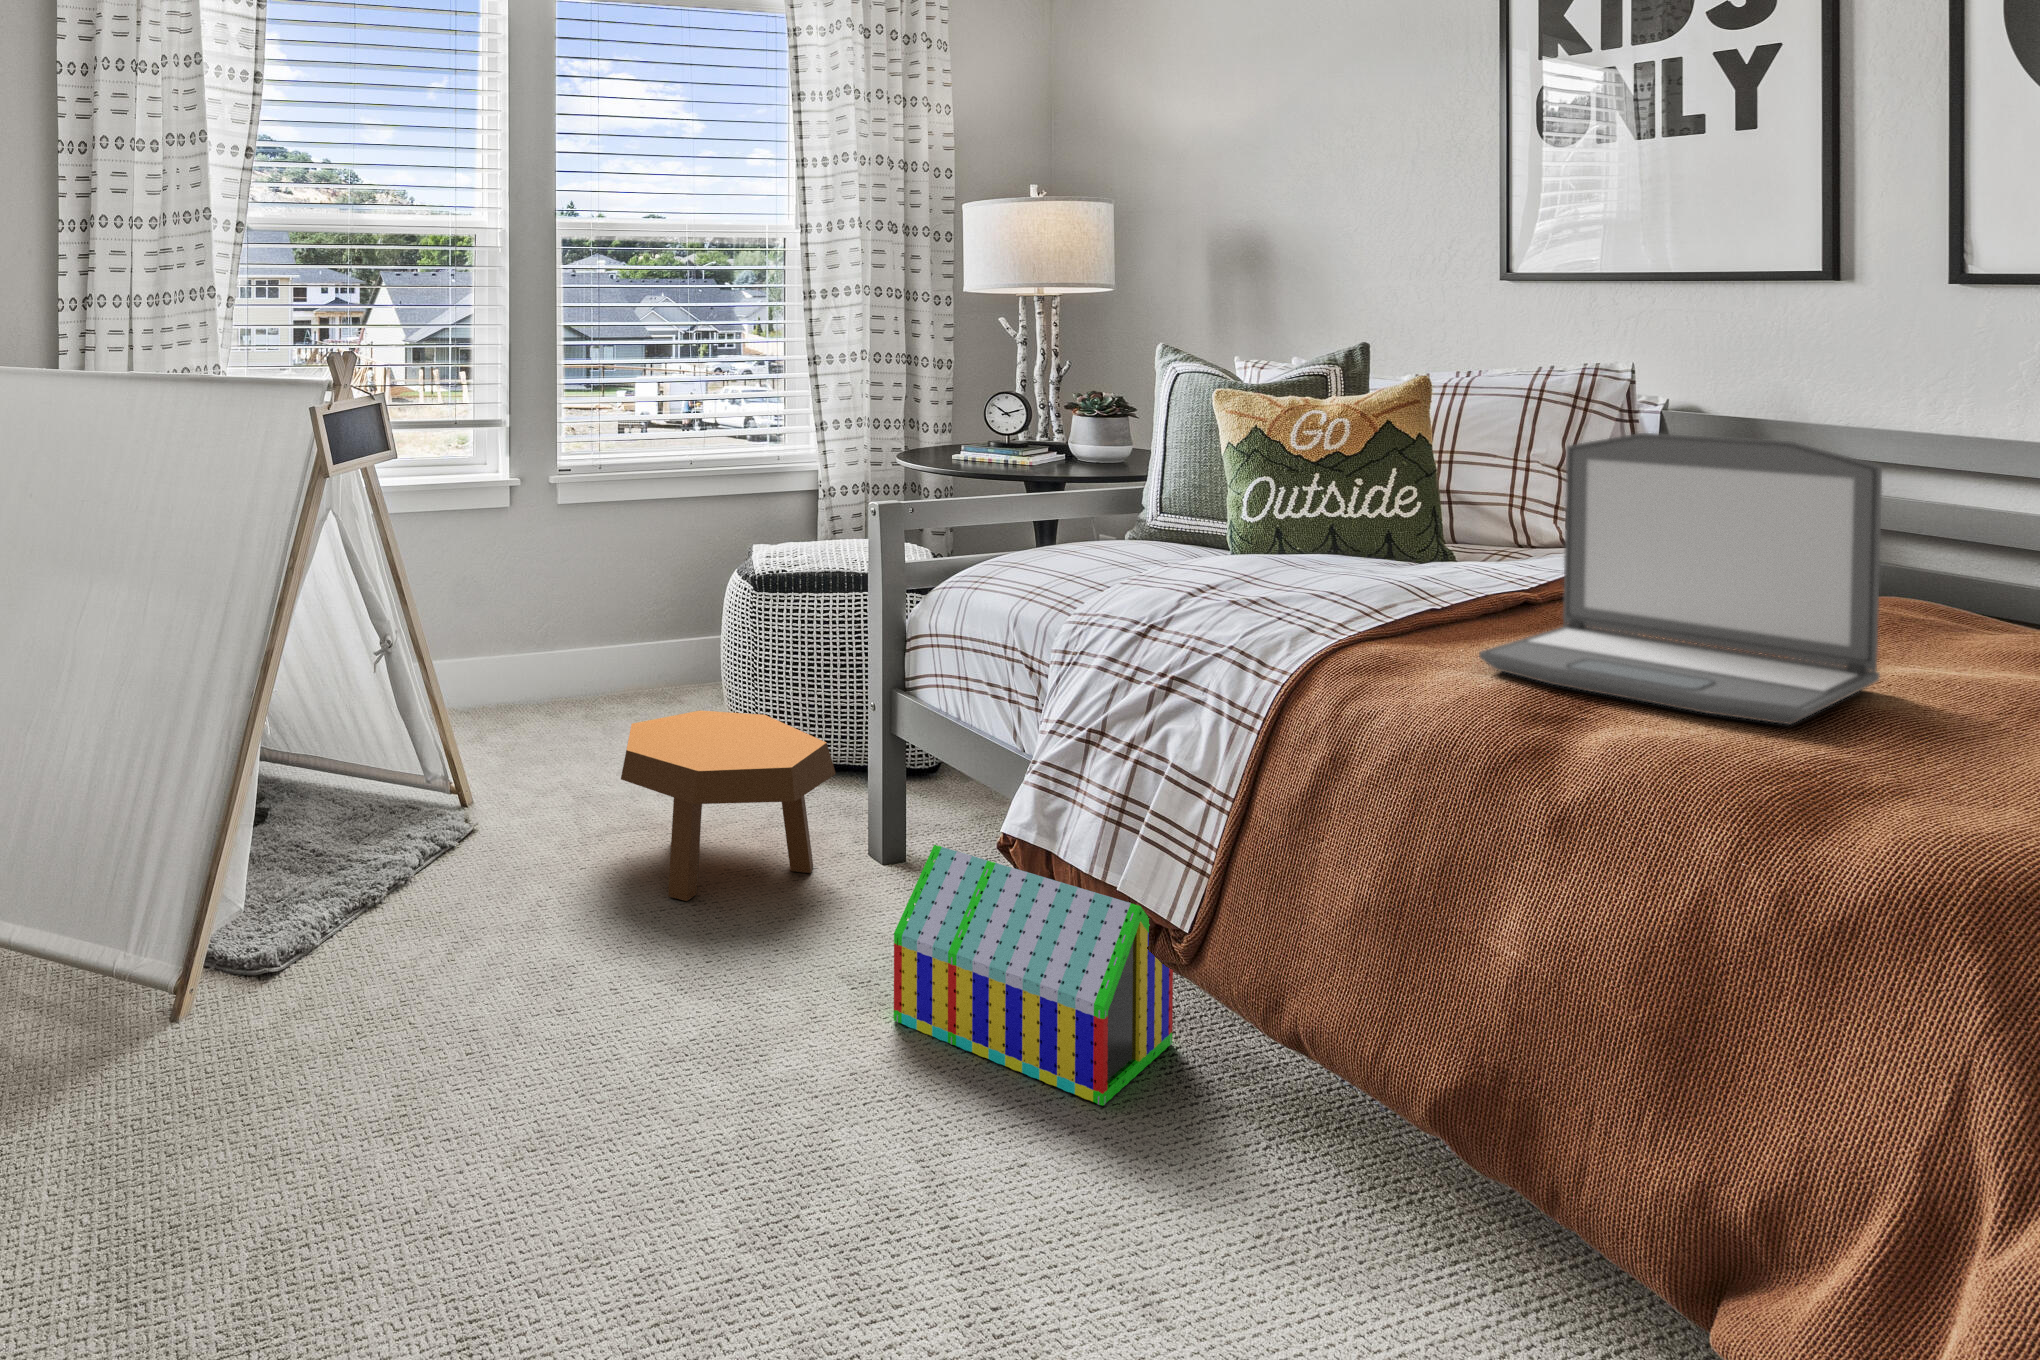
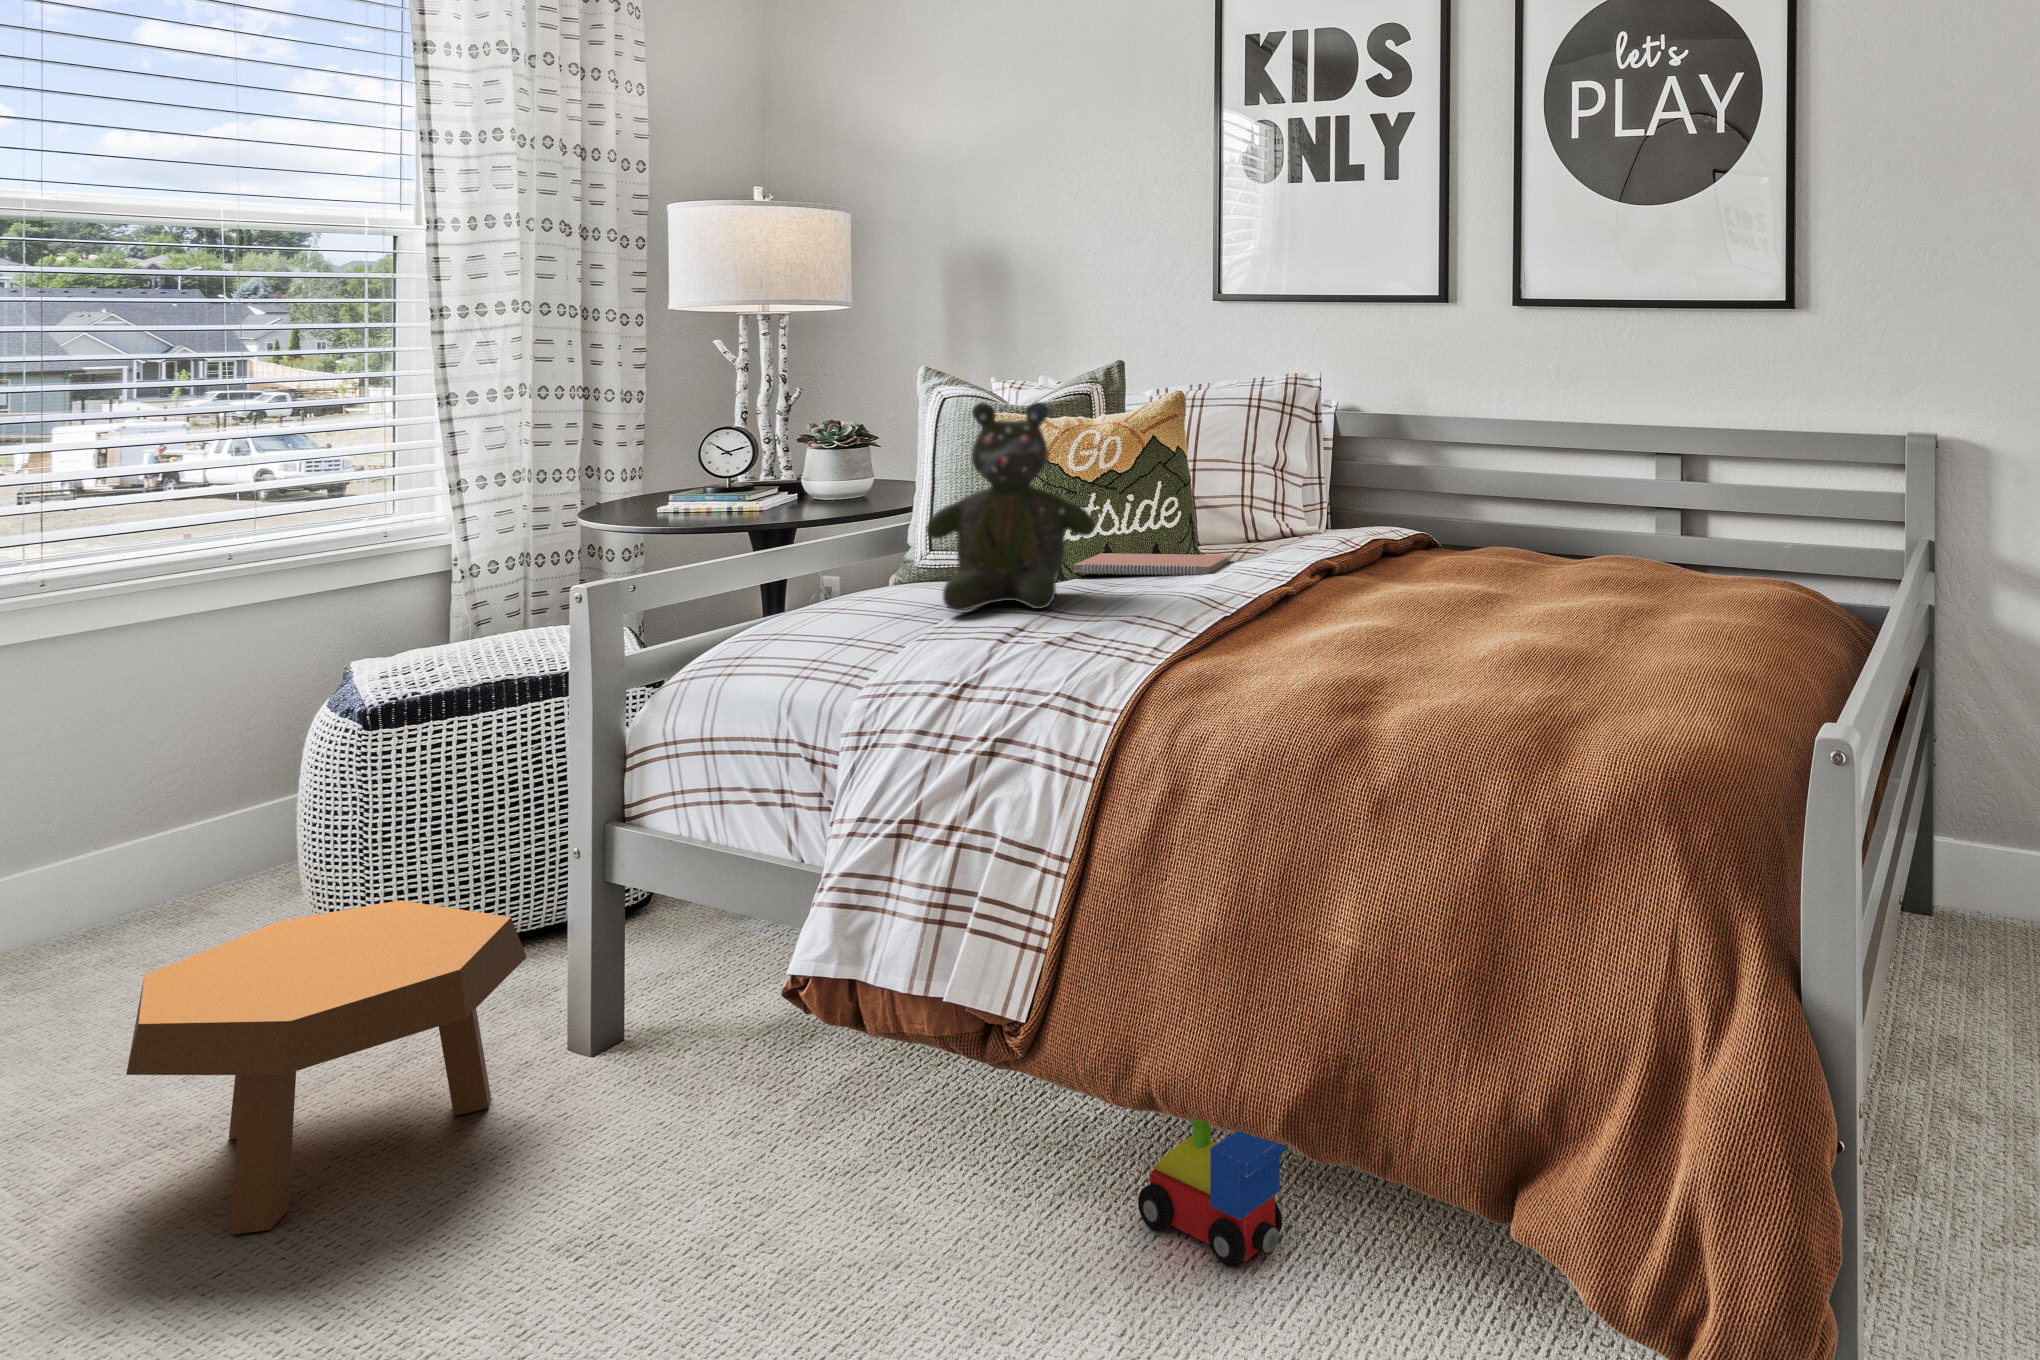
teddy bear: none [1143,380,1308,574] -> present [926,402,1095,611]
laptop: present [1479,433,1882,724] -> none [1288,435,1549,680]
notebook: none [1293,531,1478,565] -> present [1073,553,1231,575]
toy house: present [894,845,1173,1106] -> none [649,1014,1001,1282]
toy train: none [1287,1057,1439,1219] -> present [1138,1119,1286,1266]

